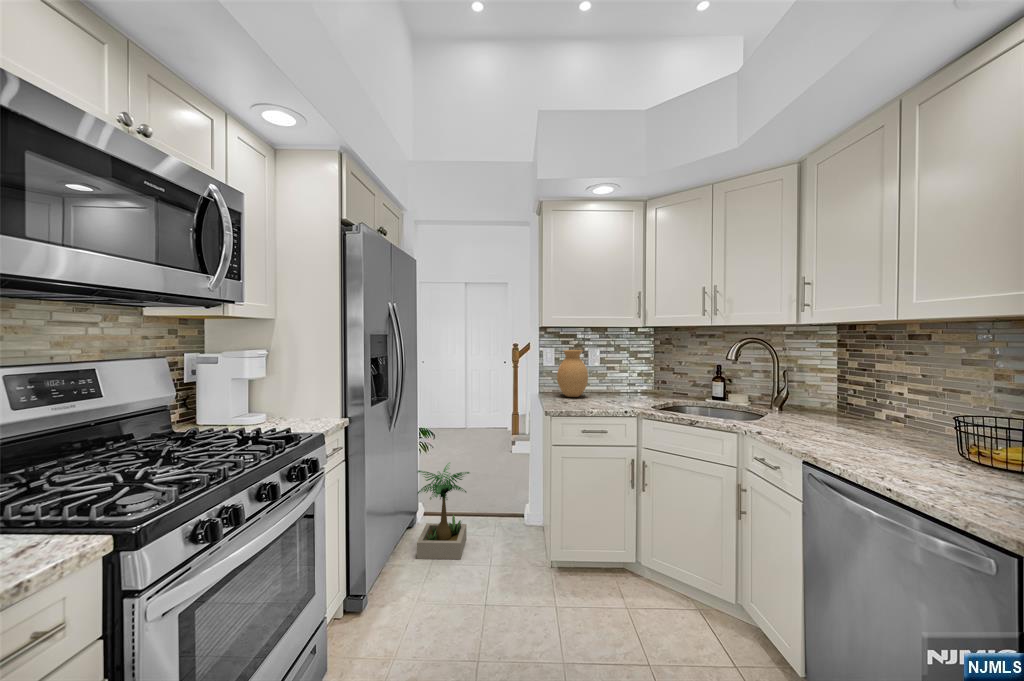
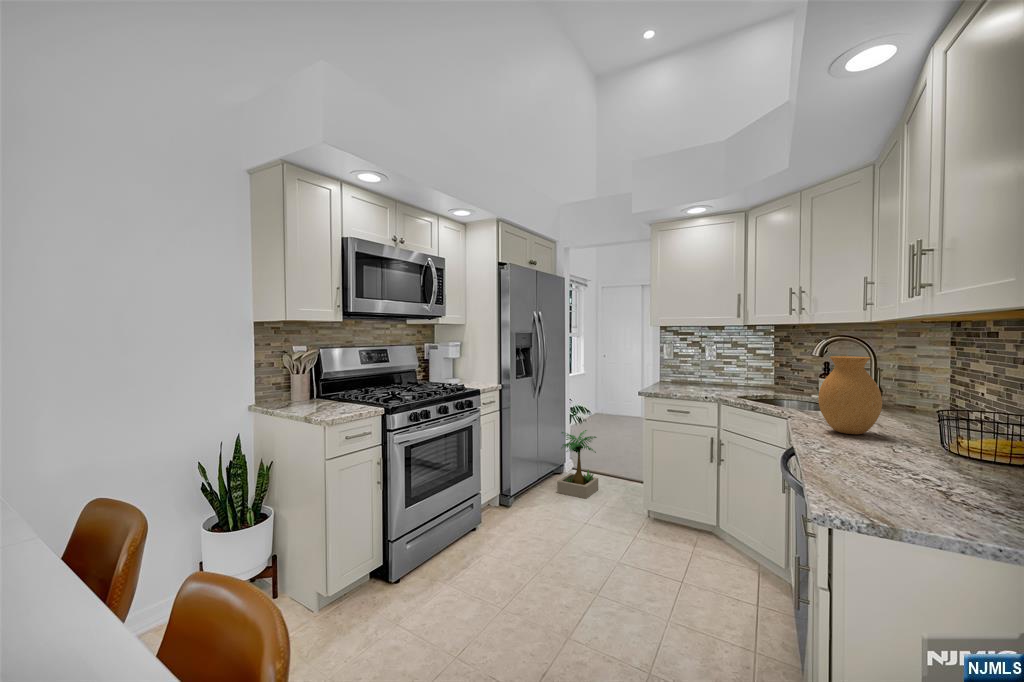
vase: present [557,350,588,397] -> present [818,356,882,434]

